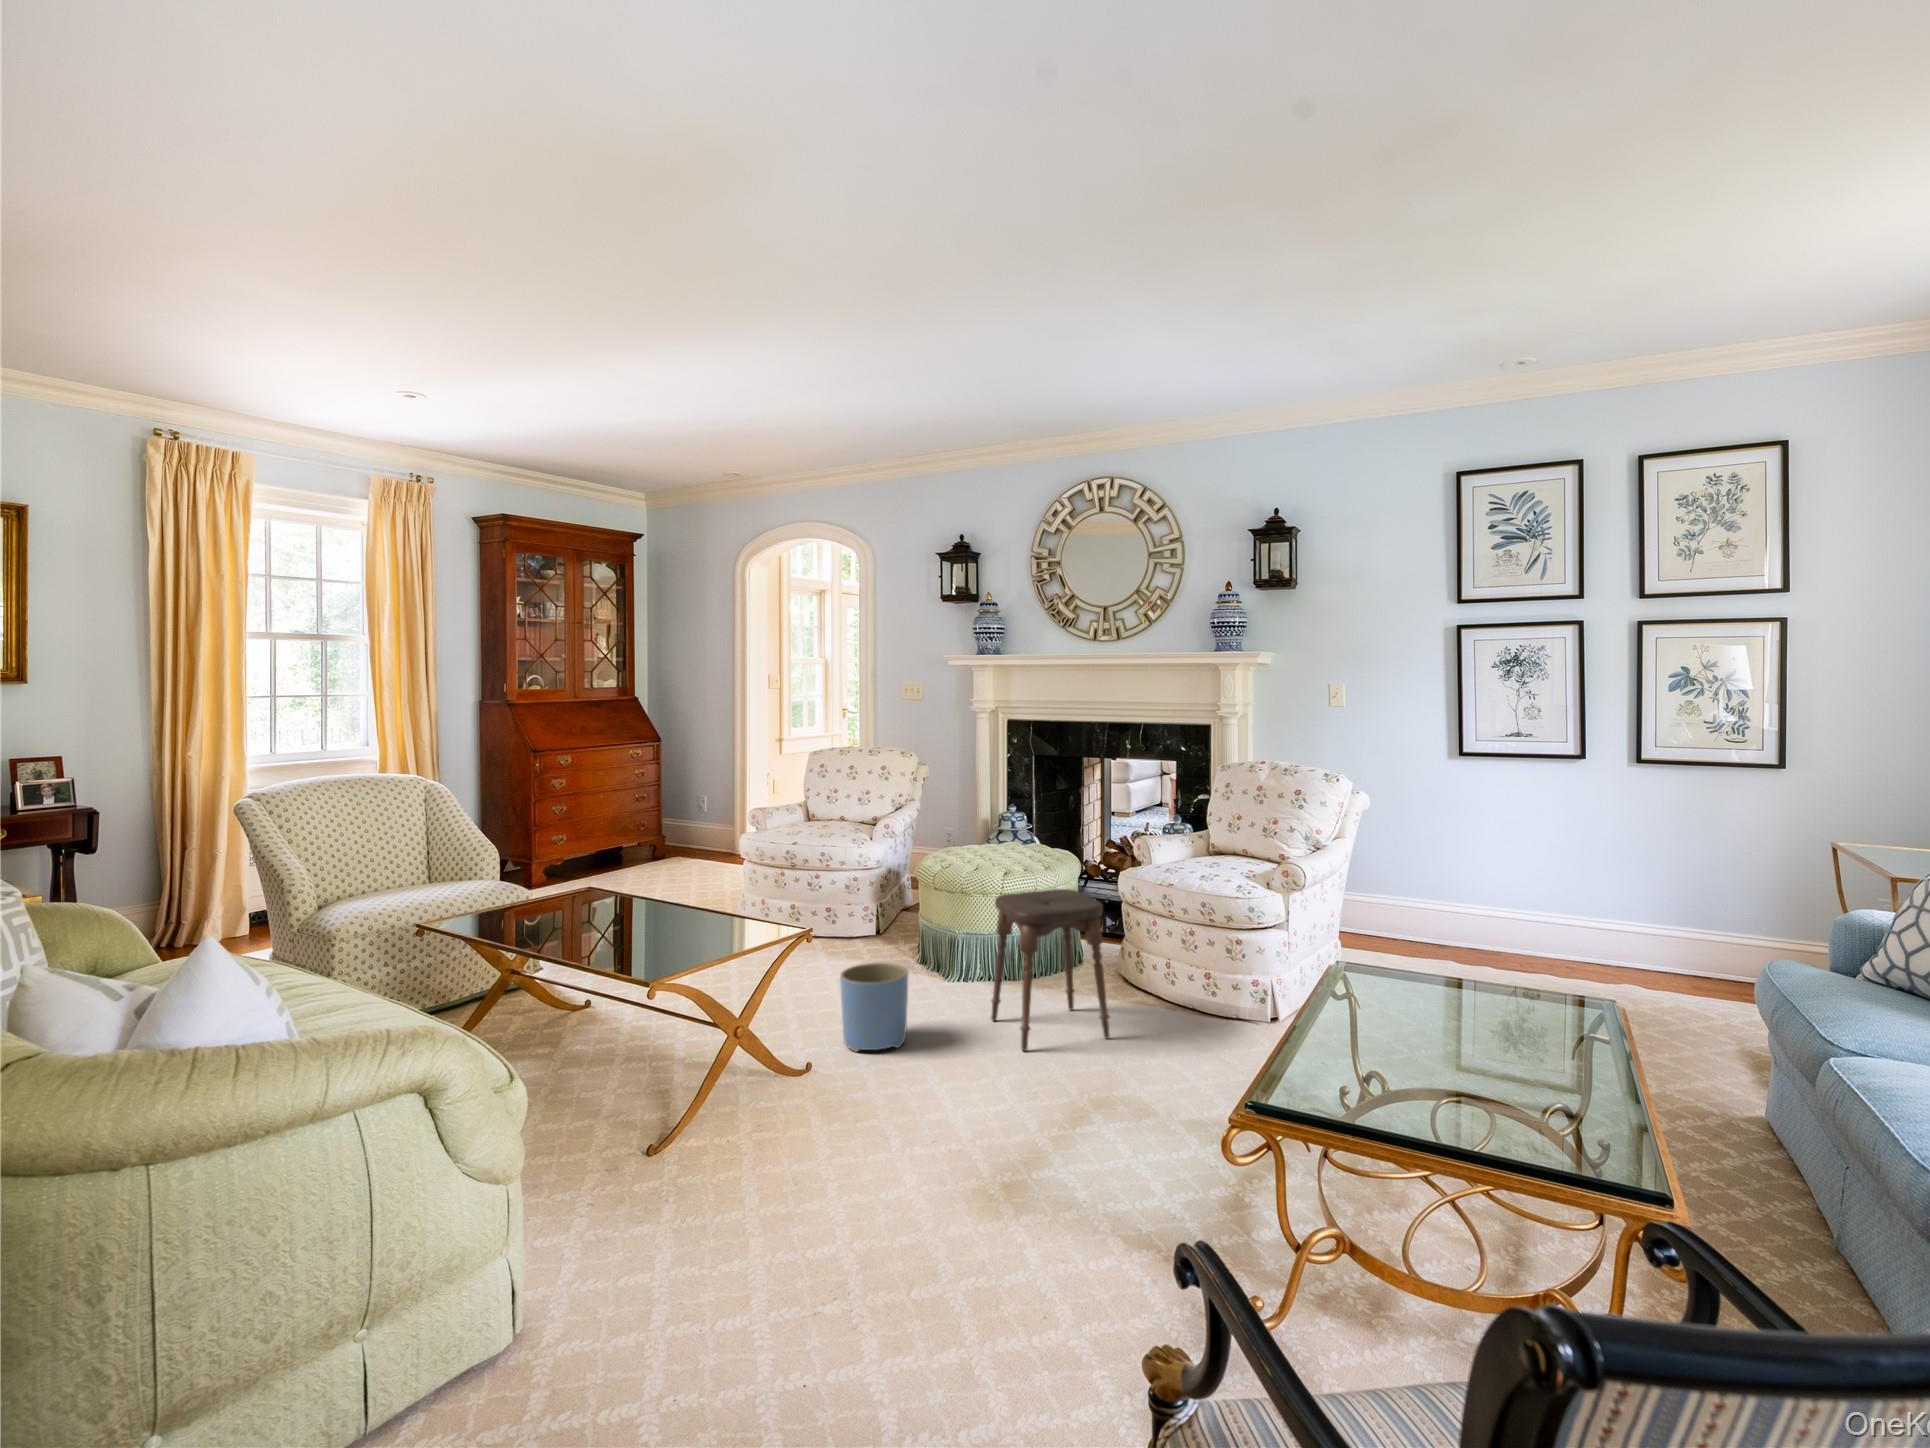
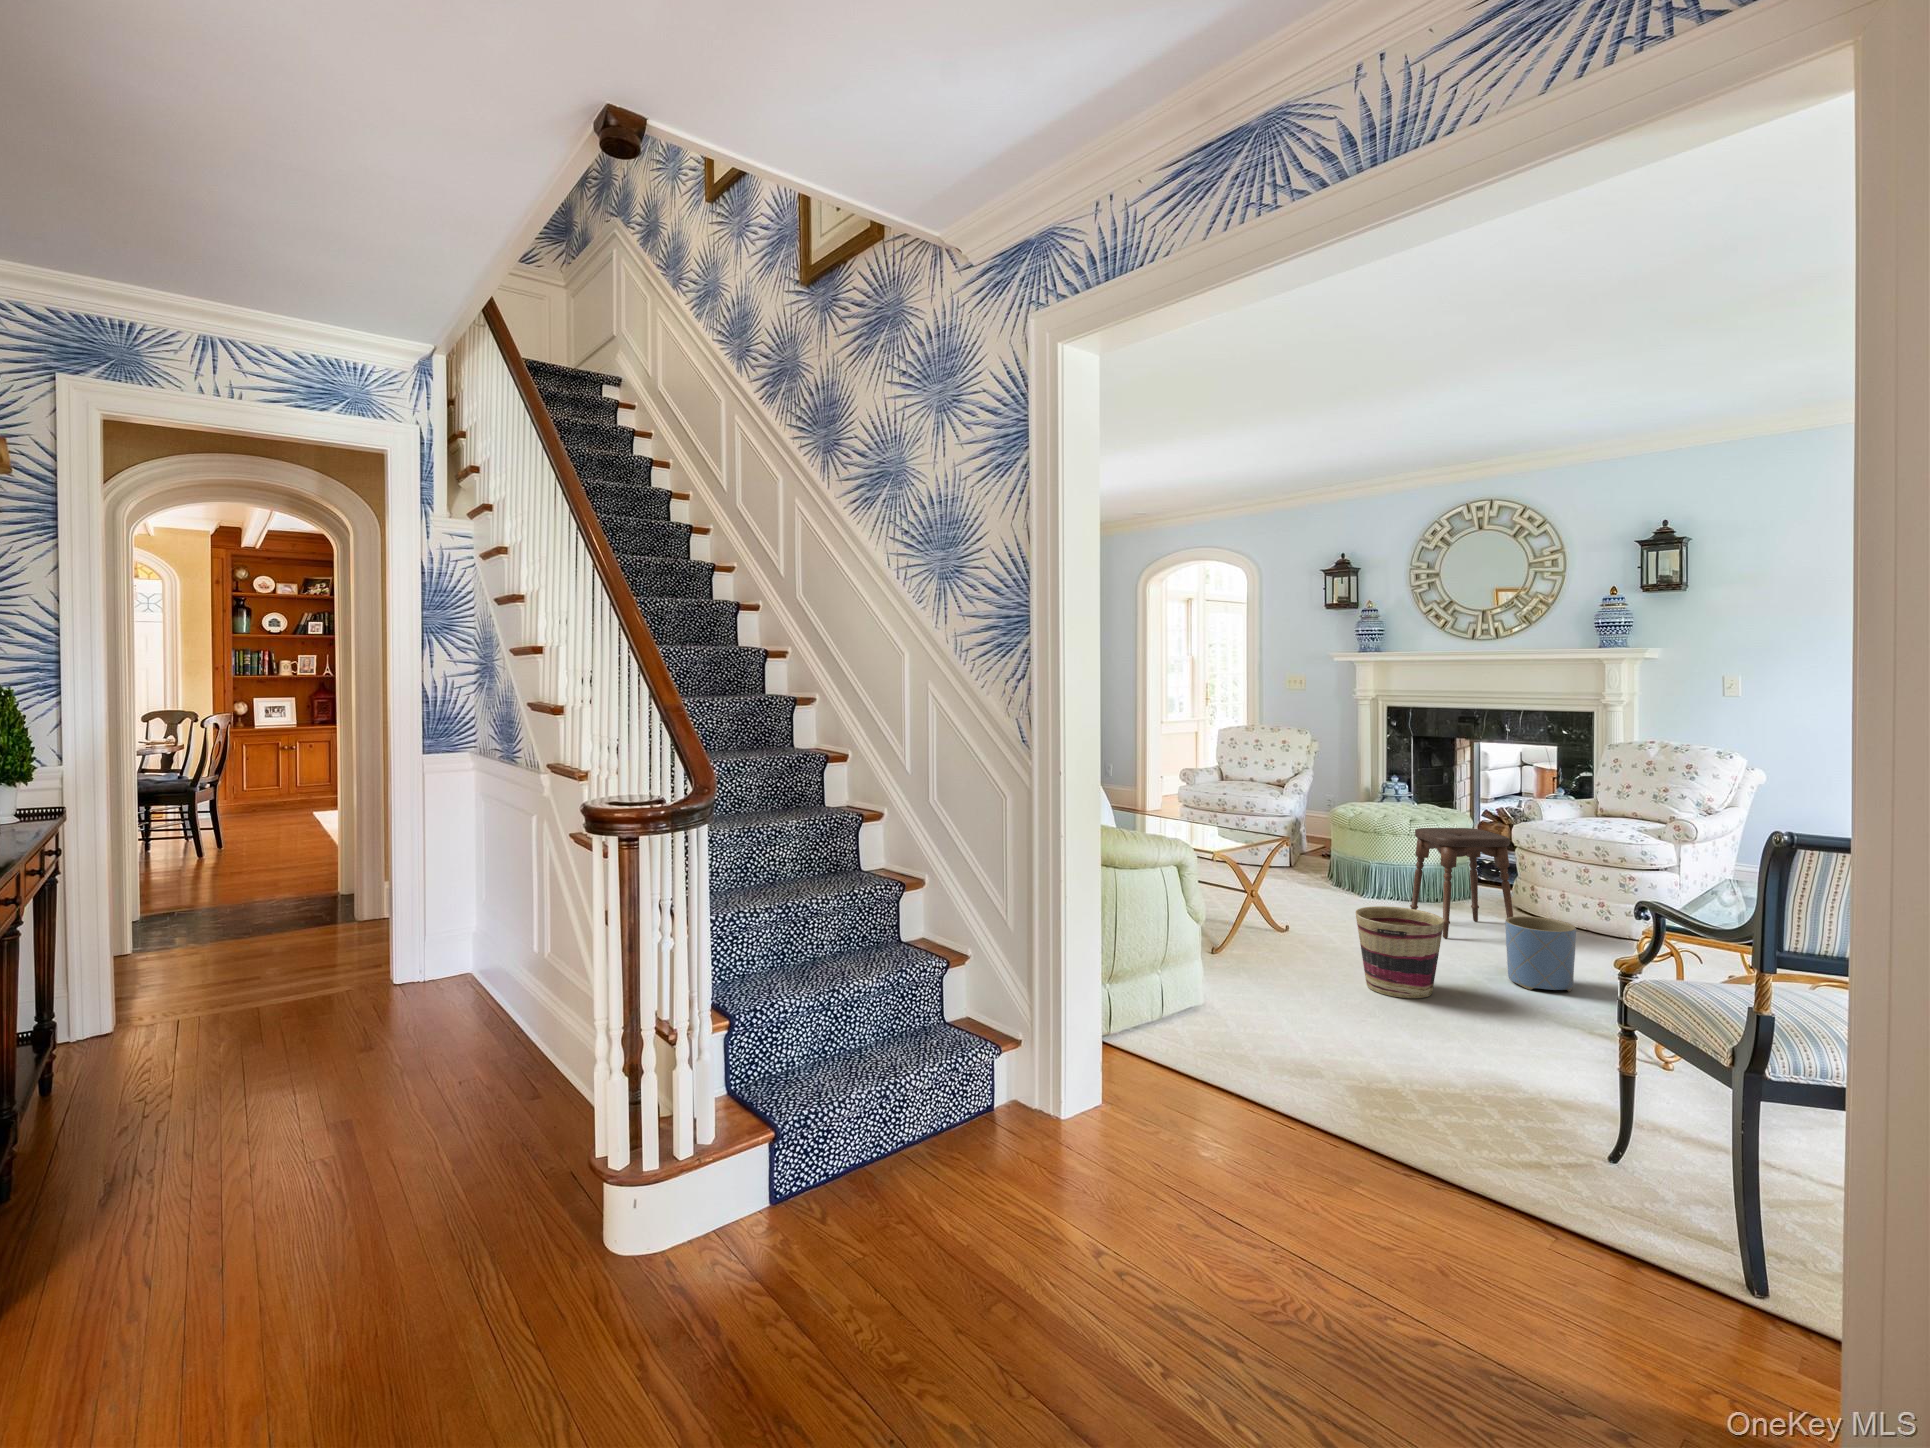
planter: present [840,963,908,1052] -> present [1505,916,1576,992]
basket: none [857,1050,982,1213] -> present [1355,906,1444,998]

